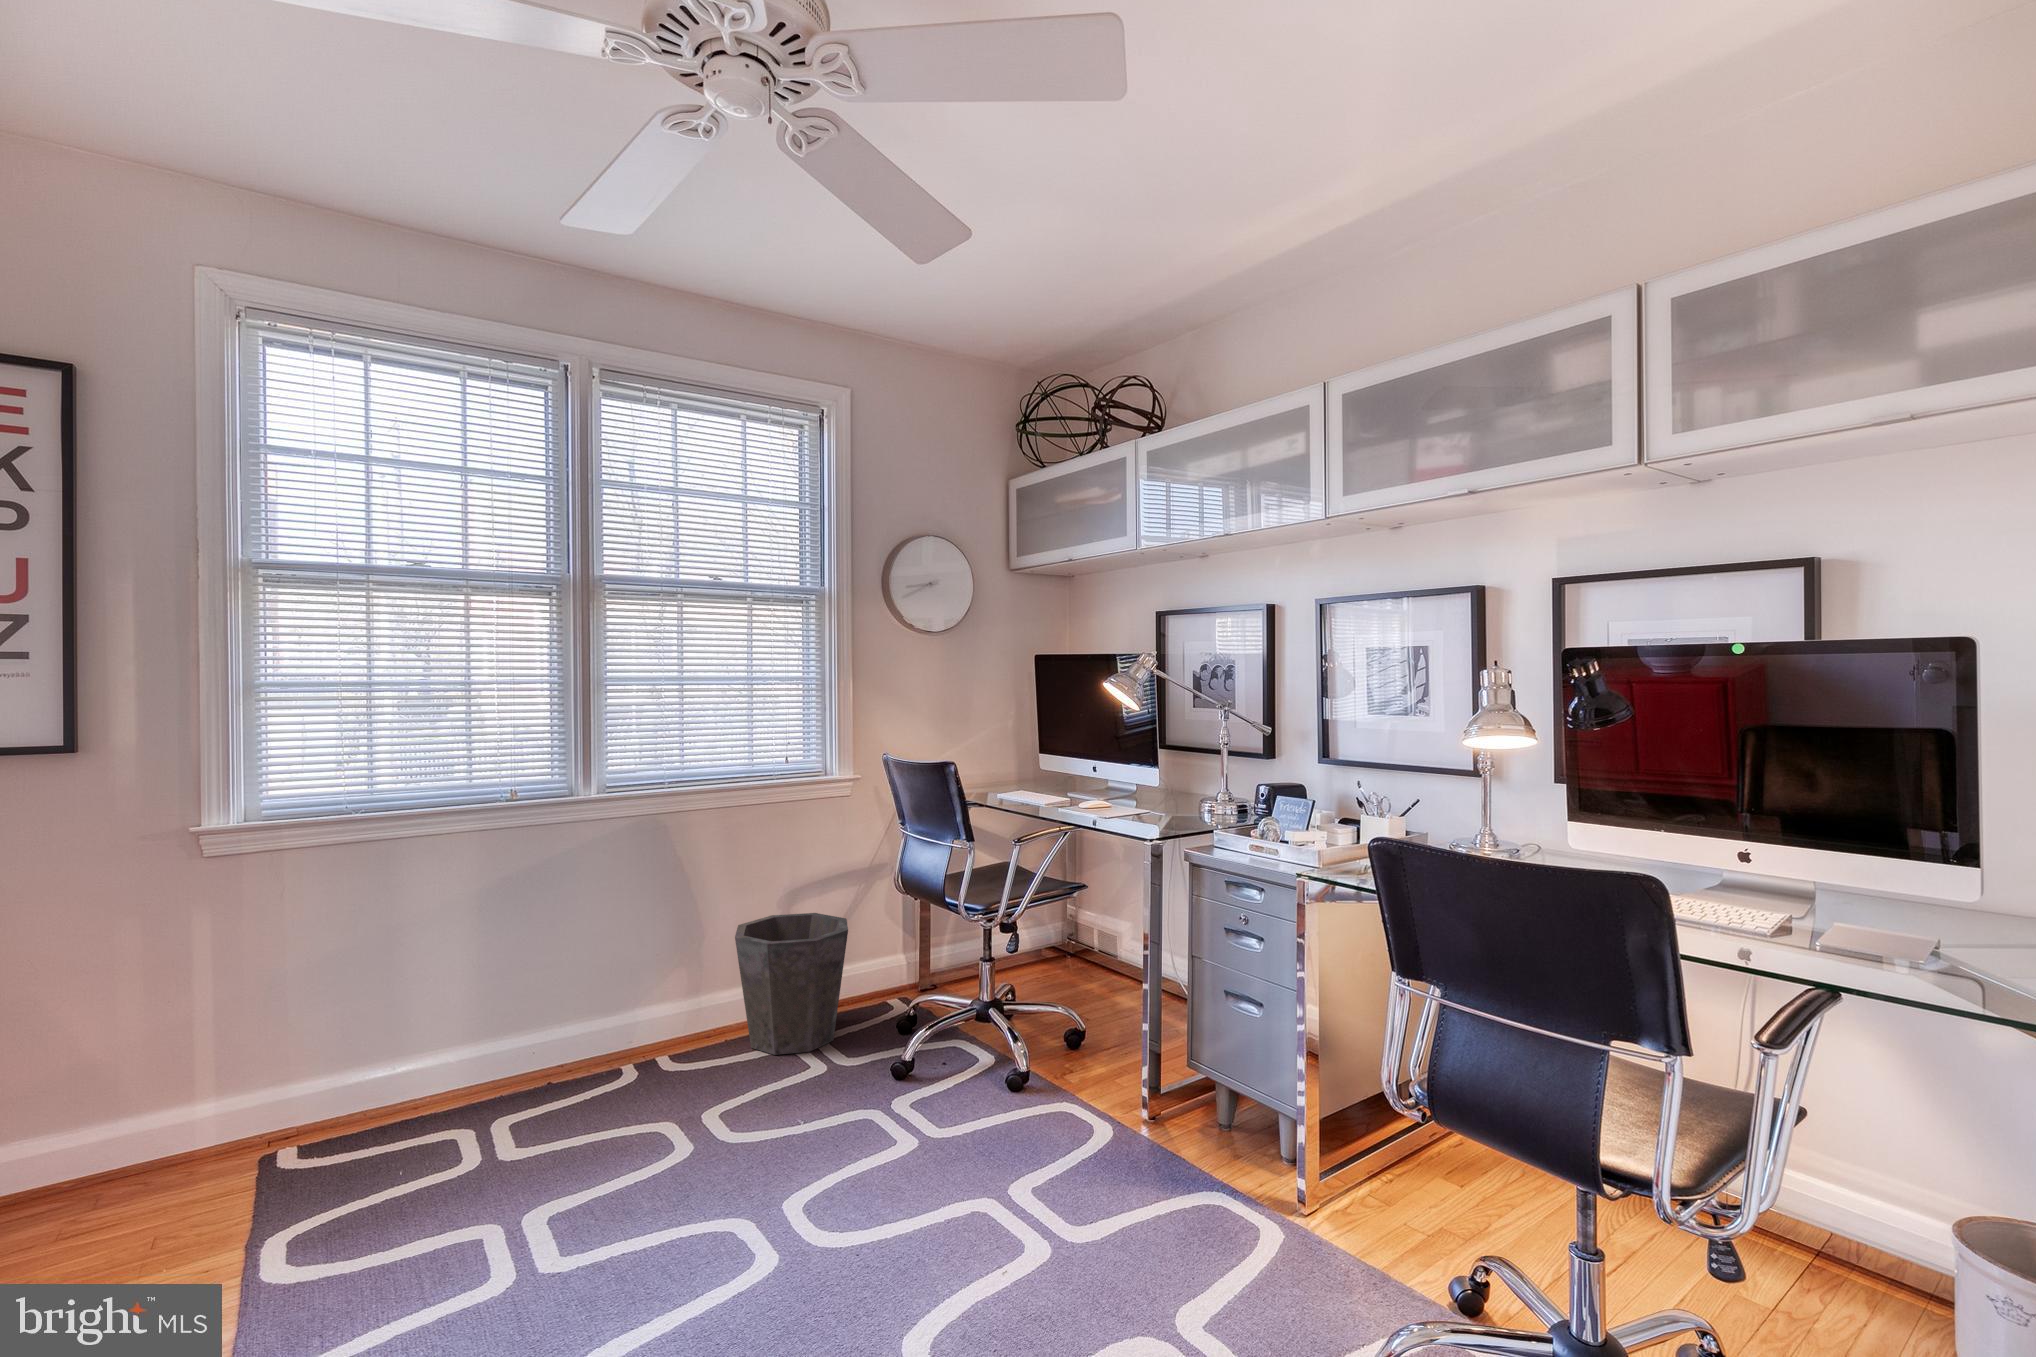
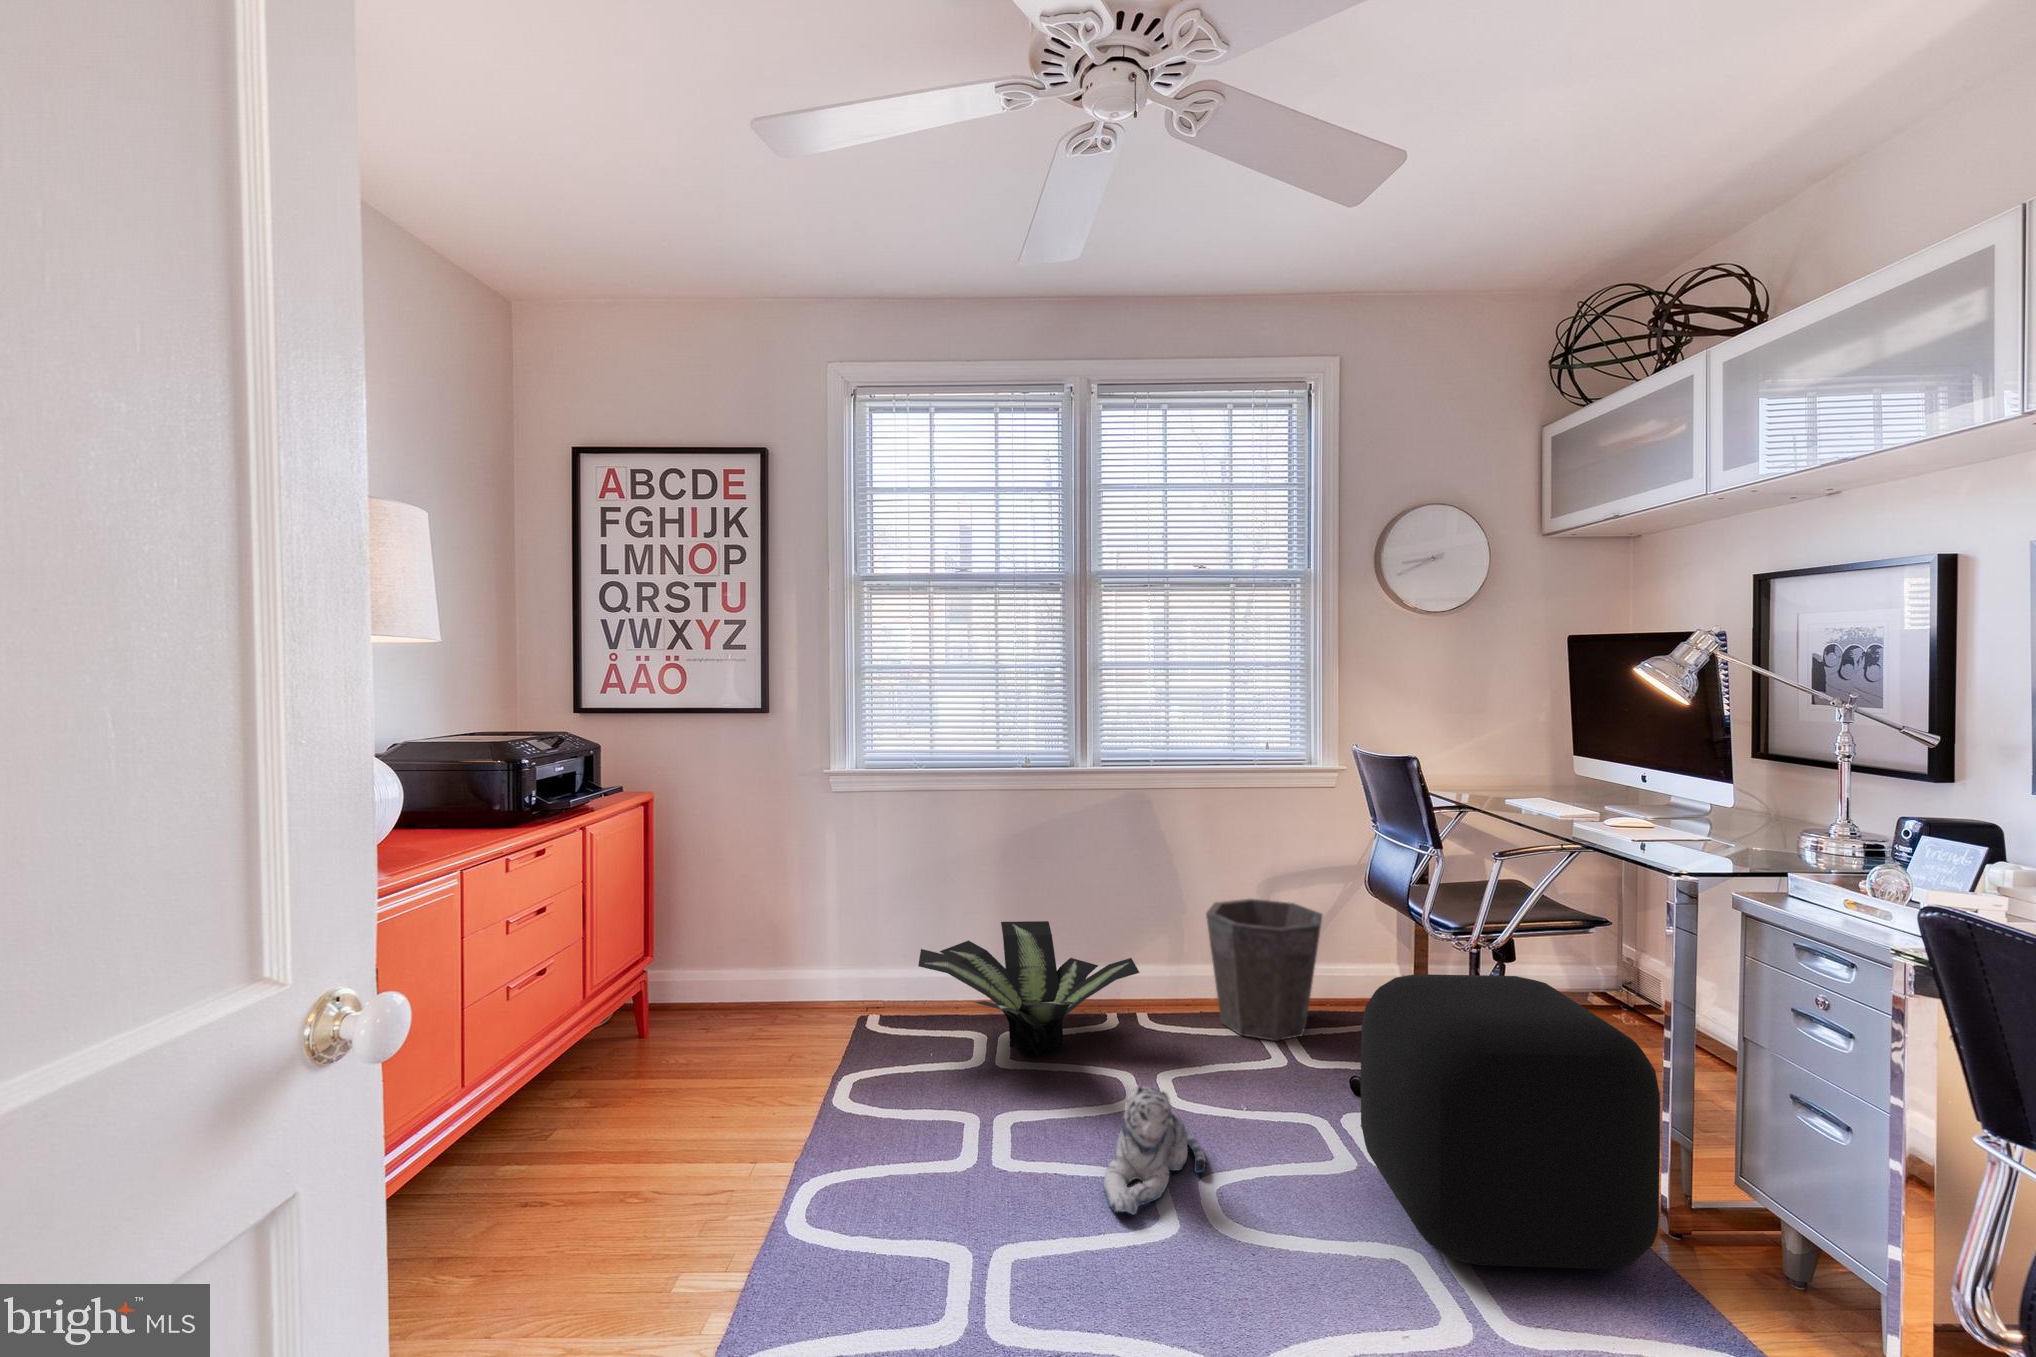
ottoman: none [924,941,1153,1195] -> present [1360,974,1660,1269]
potted plant: none [383,978,675,1140] -> present [918,921,1139,1056]
plush toy: none [684,1126,787,1270] -> present [1104,1086,1206,1215]

